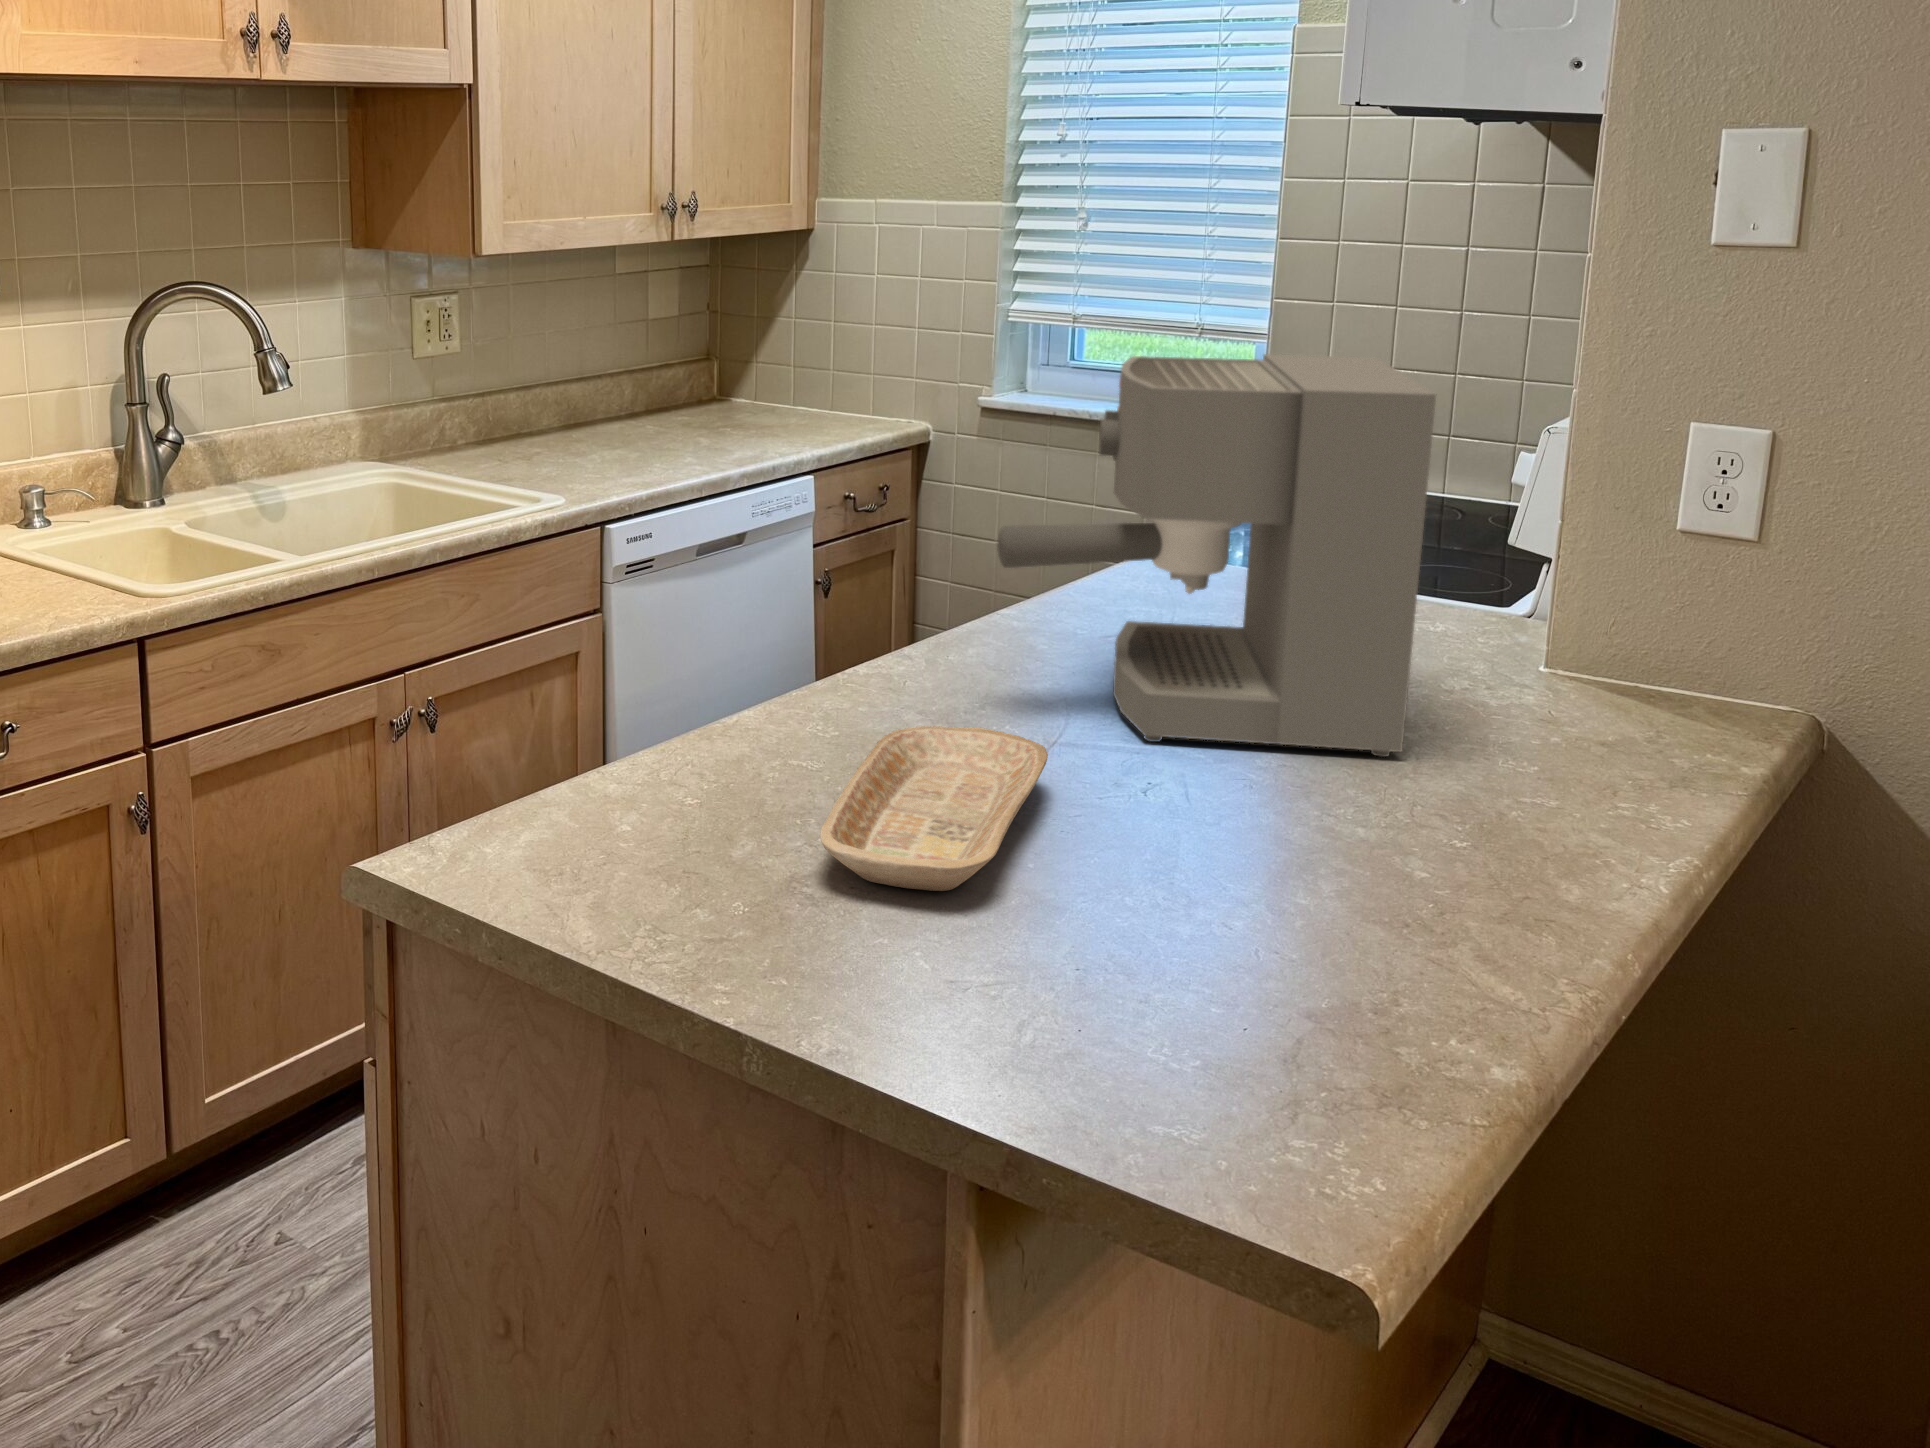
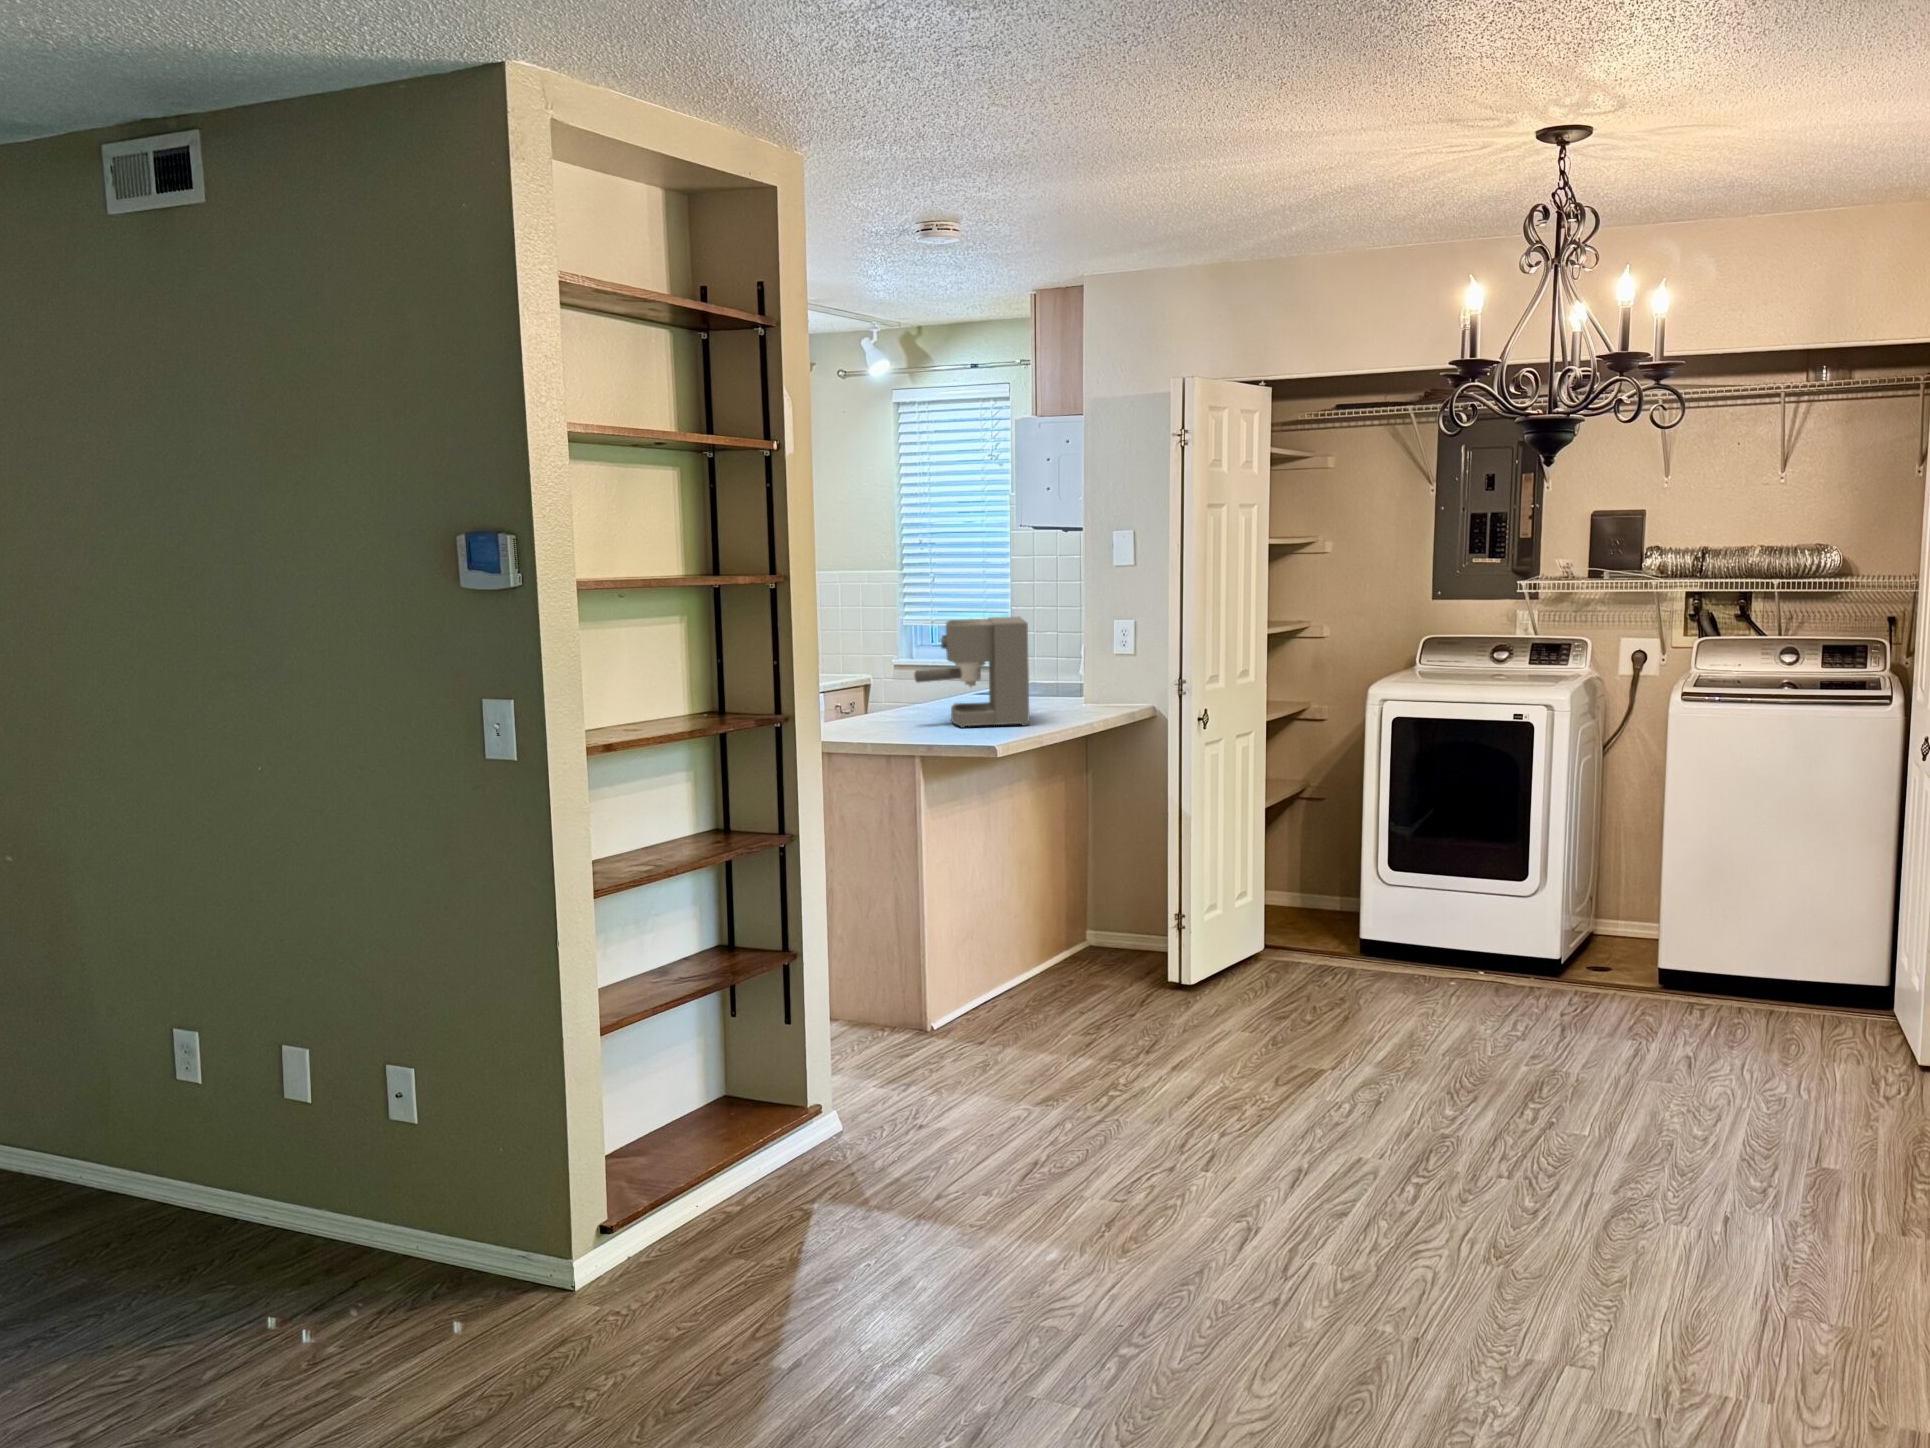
tray: present [820,726,1048,891] -> none [879,722,934,747]

